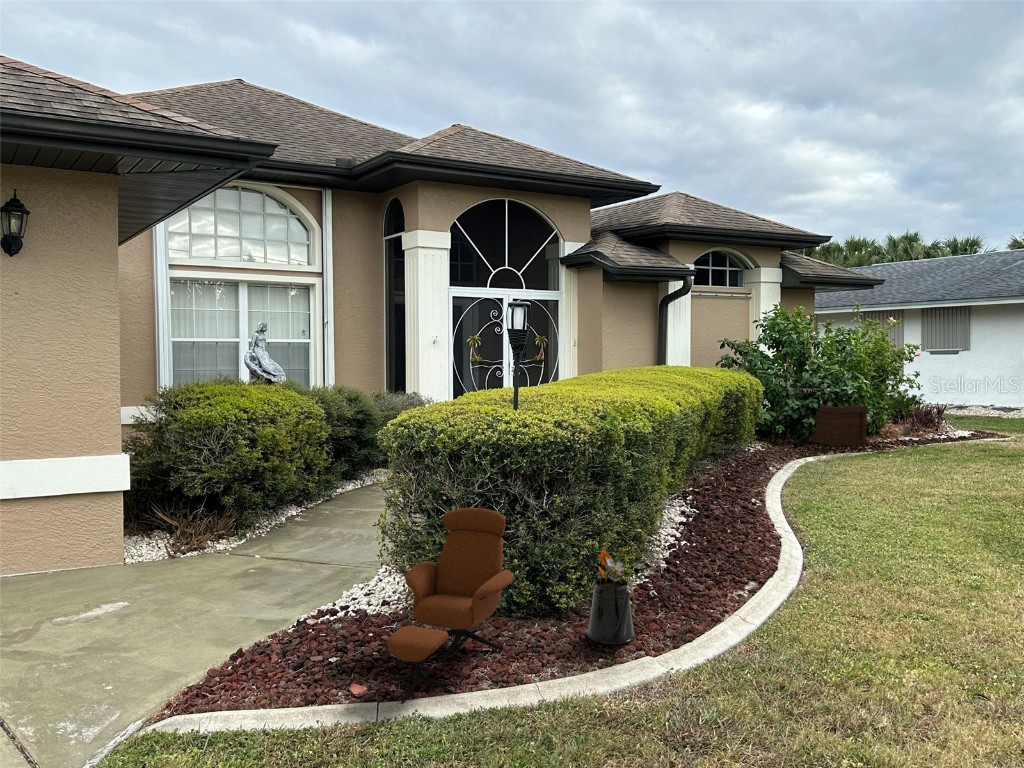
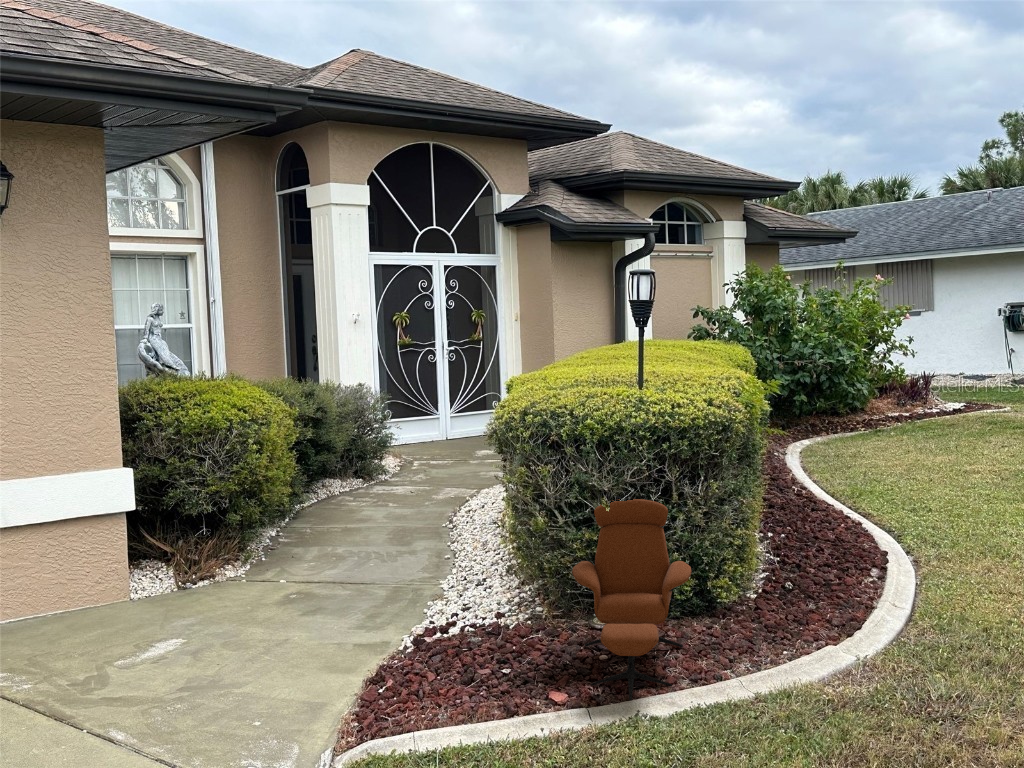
potted plant: present [889,393,925,435] -> none [878,362,920,410]
wooden crate: present [807,405,867,447] -> none [800,377,867,428]
watering can: present [587,550,635,645] -> none [749,532,806,630]

